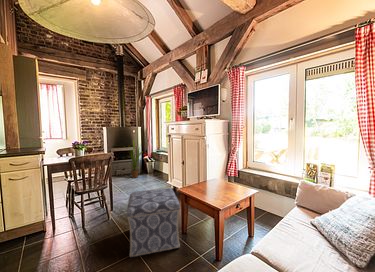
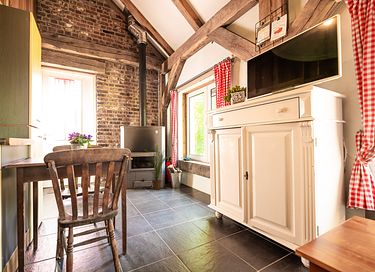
ottoman: present [127,188,180,257] -> none [157,186,223,263]

